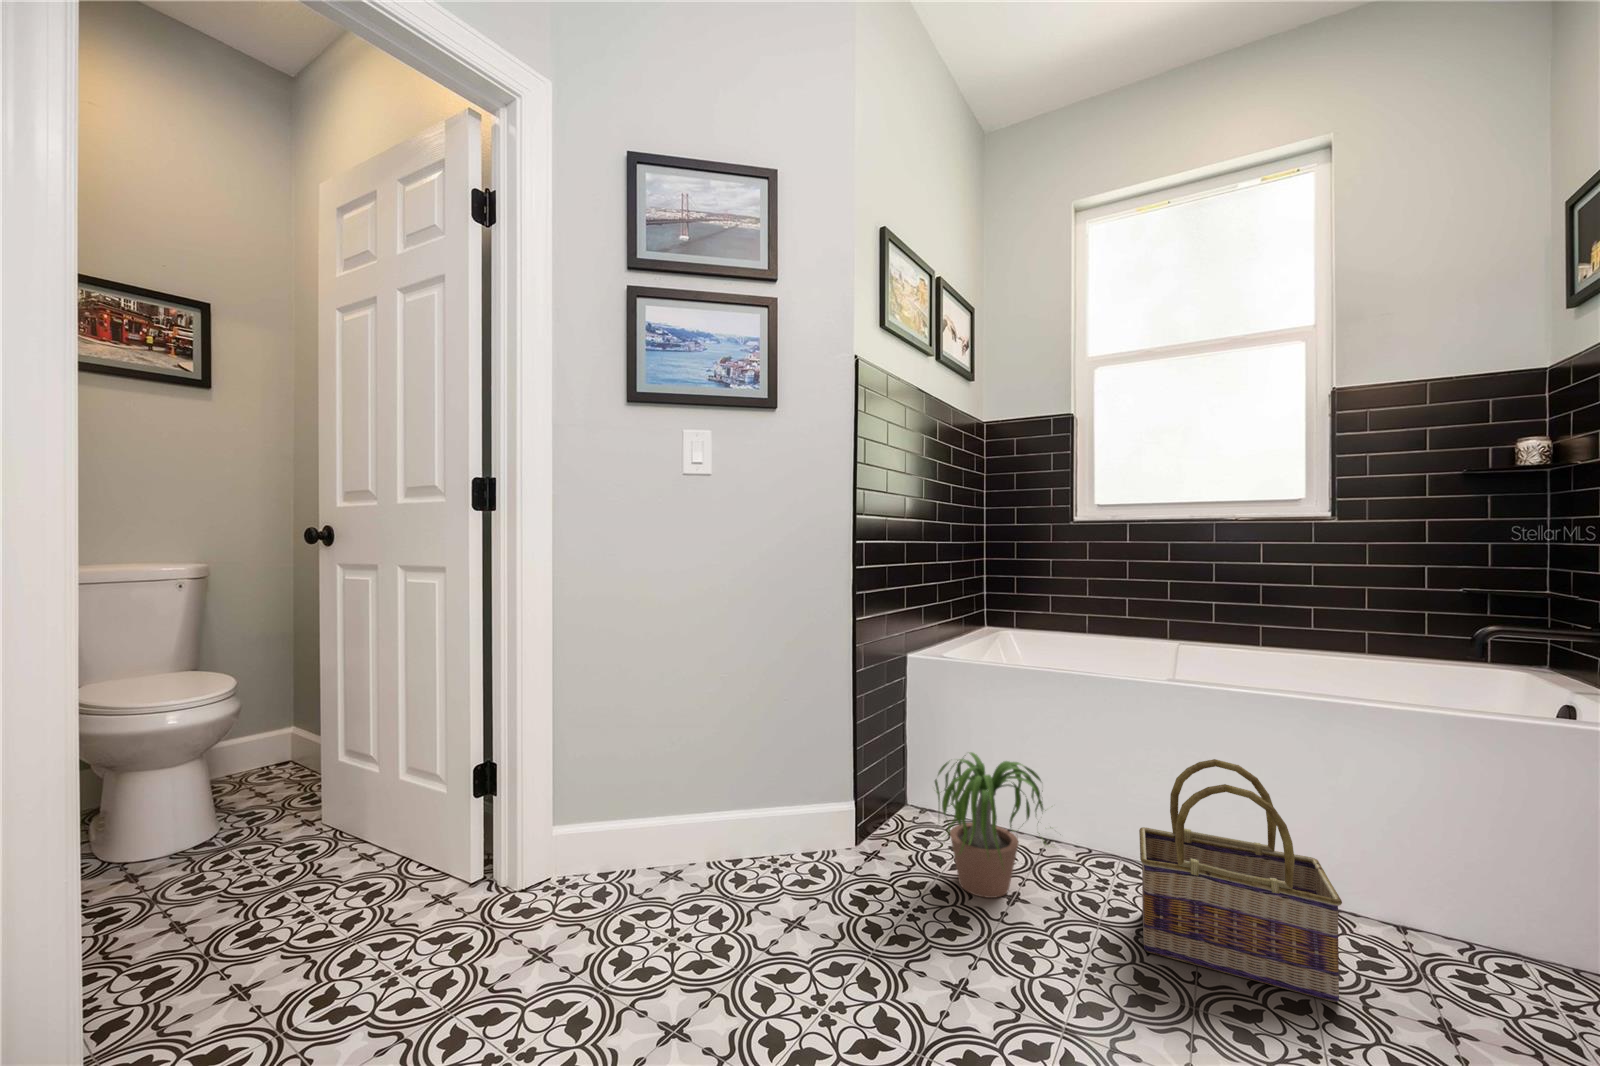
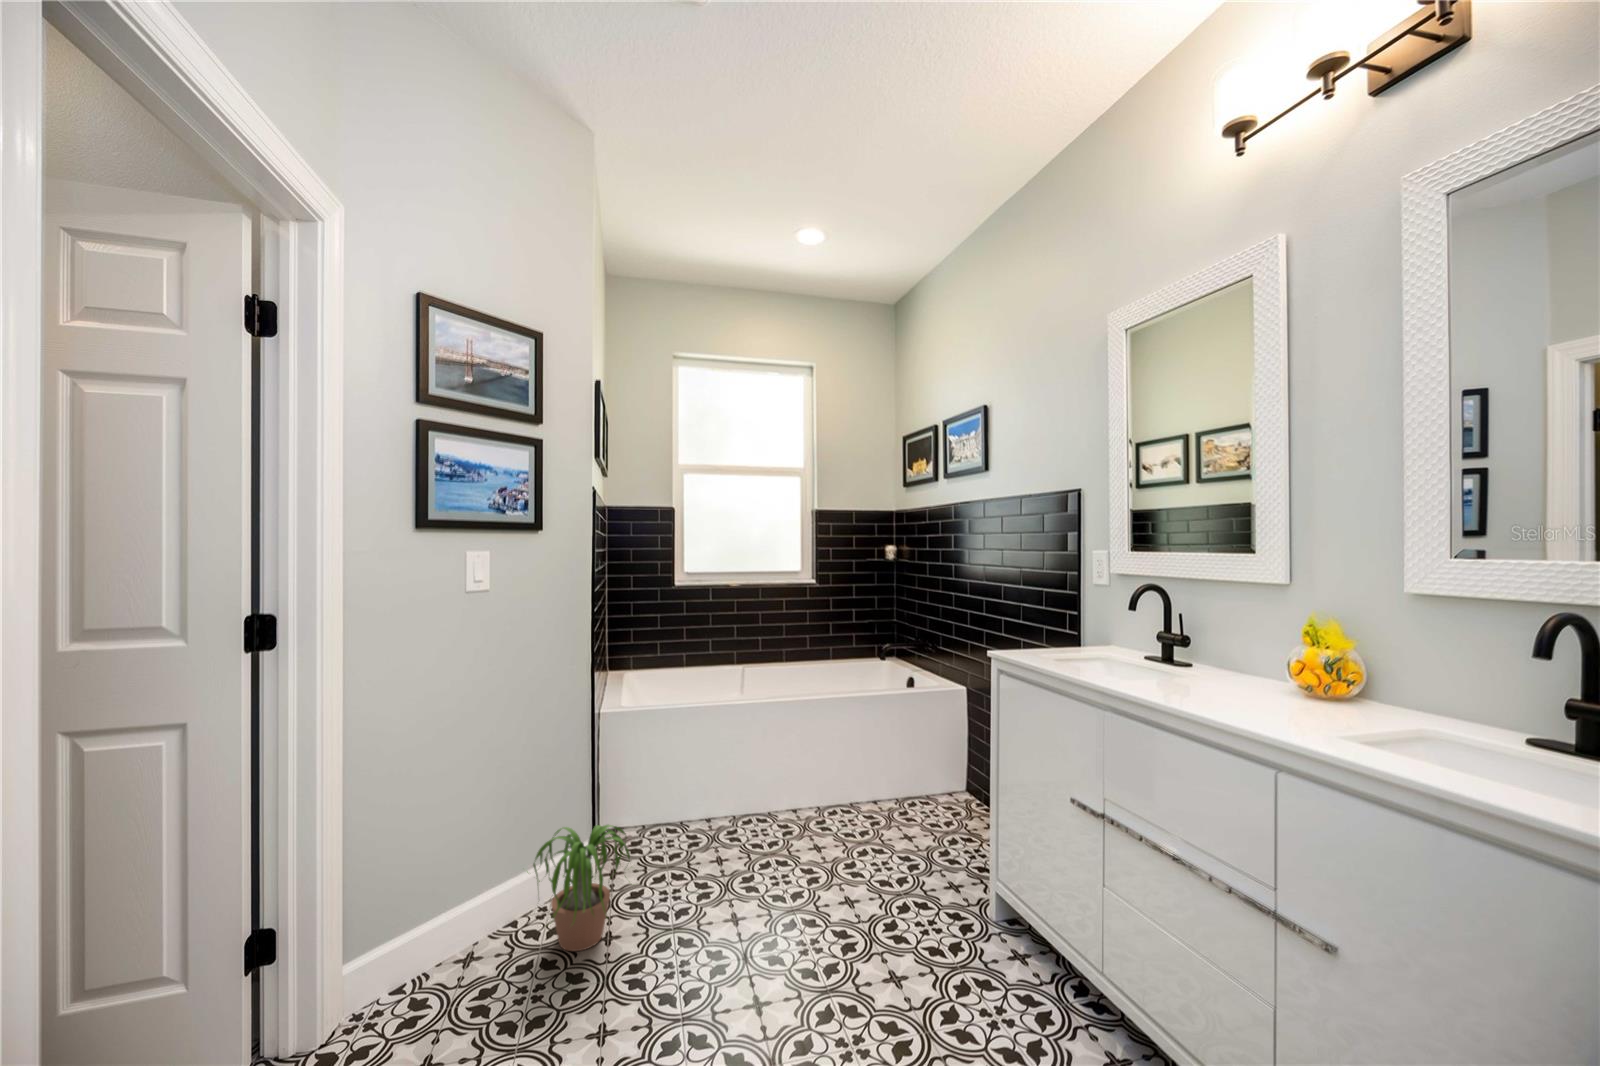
basket: present [1139,759,1342,1002] -> none [695,782,809,934]

